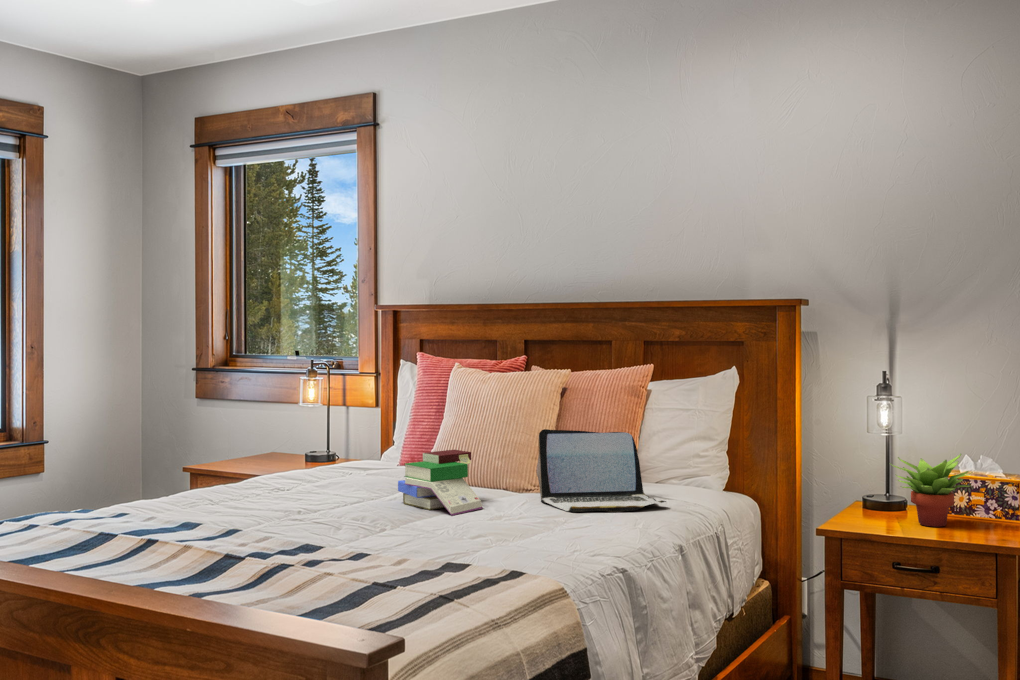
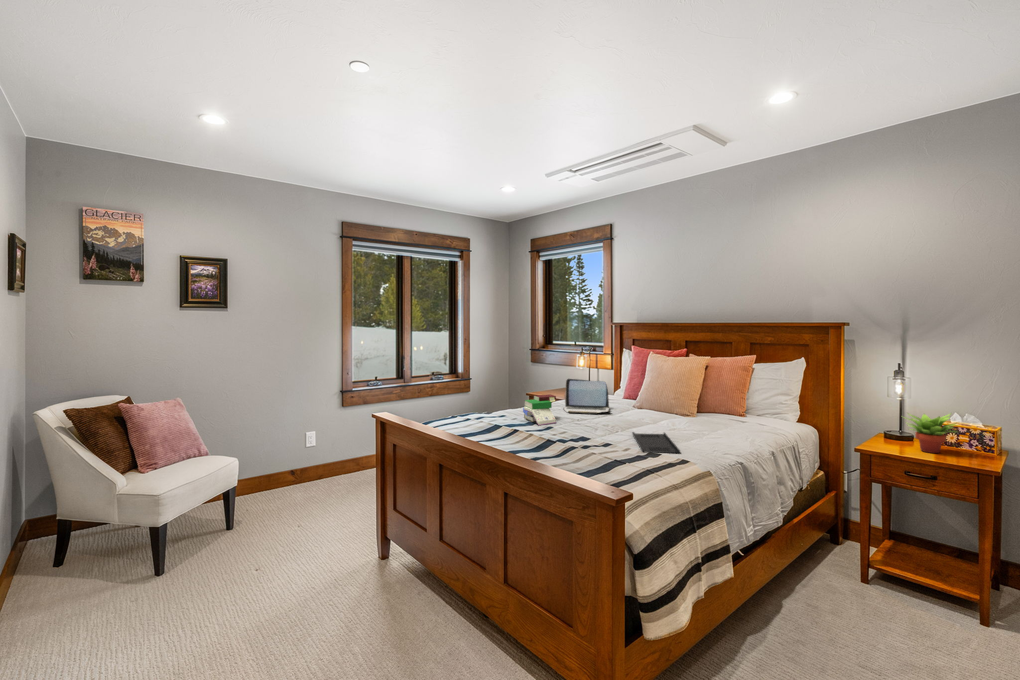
laptop: present [536,429,666,512] -> present [564,379,610,414]
book: present [398,450,483,516] -> present [523,395,556,425]
tray: none [420,522,521,566] -> present [632,432,680,453]

